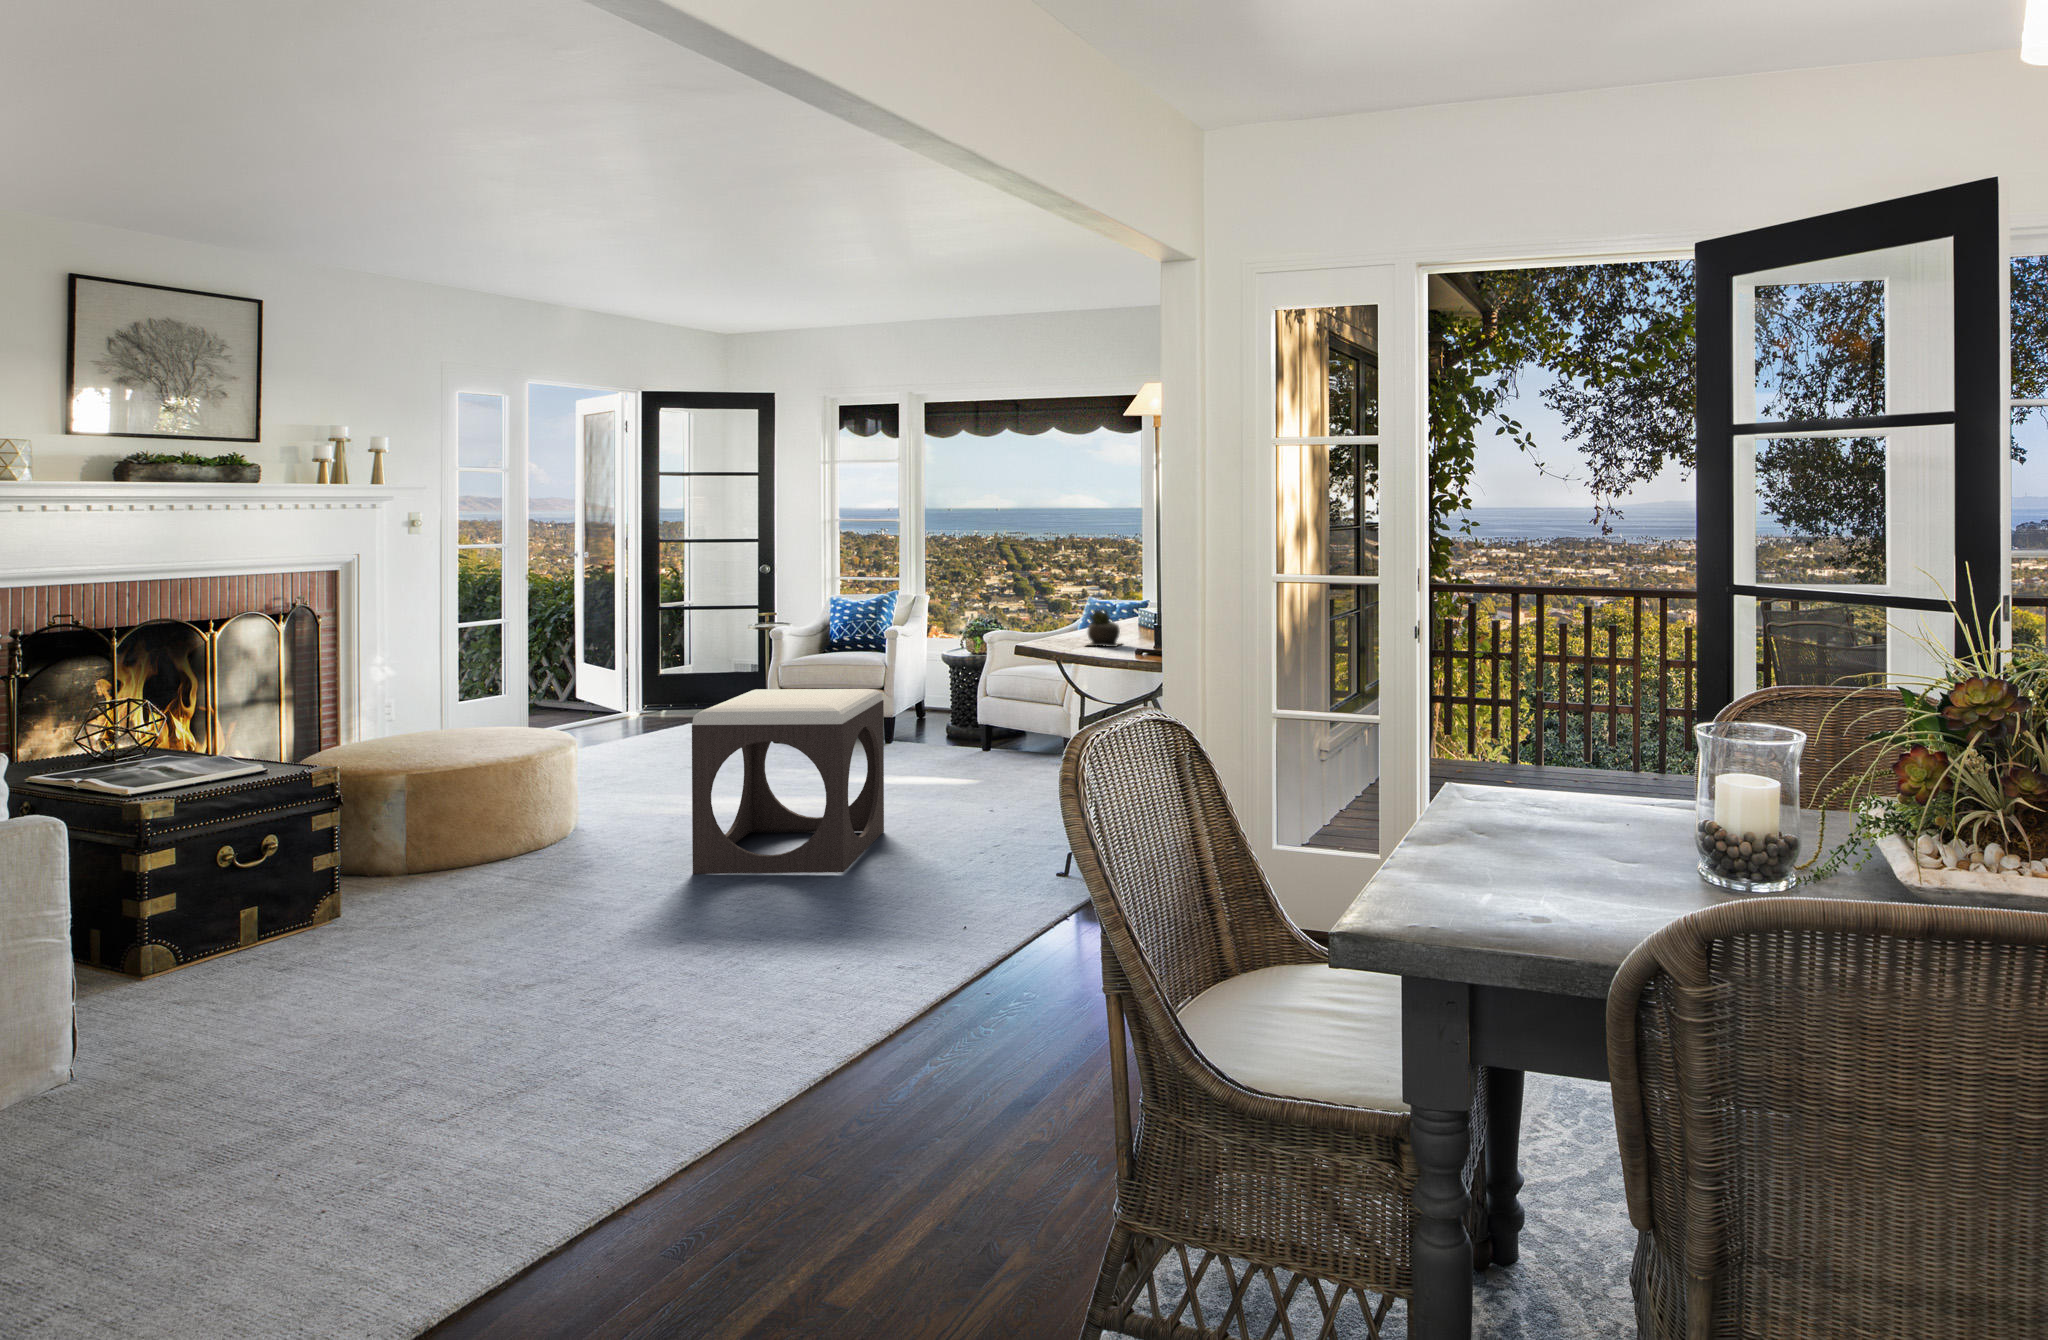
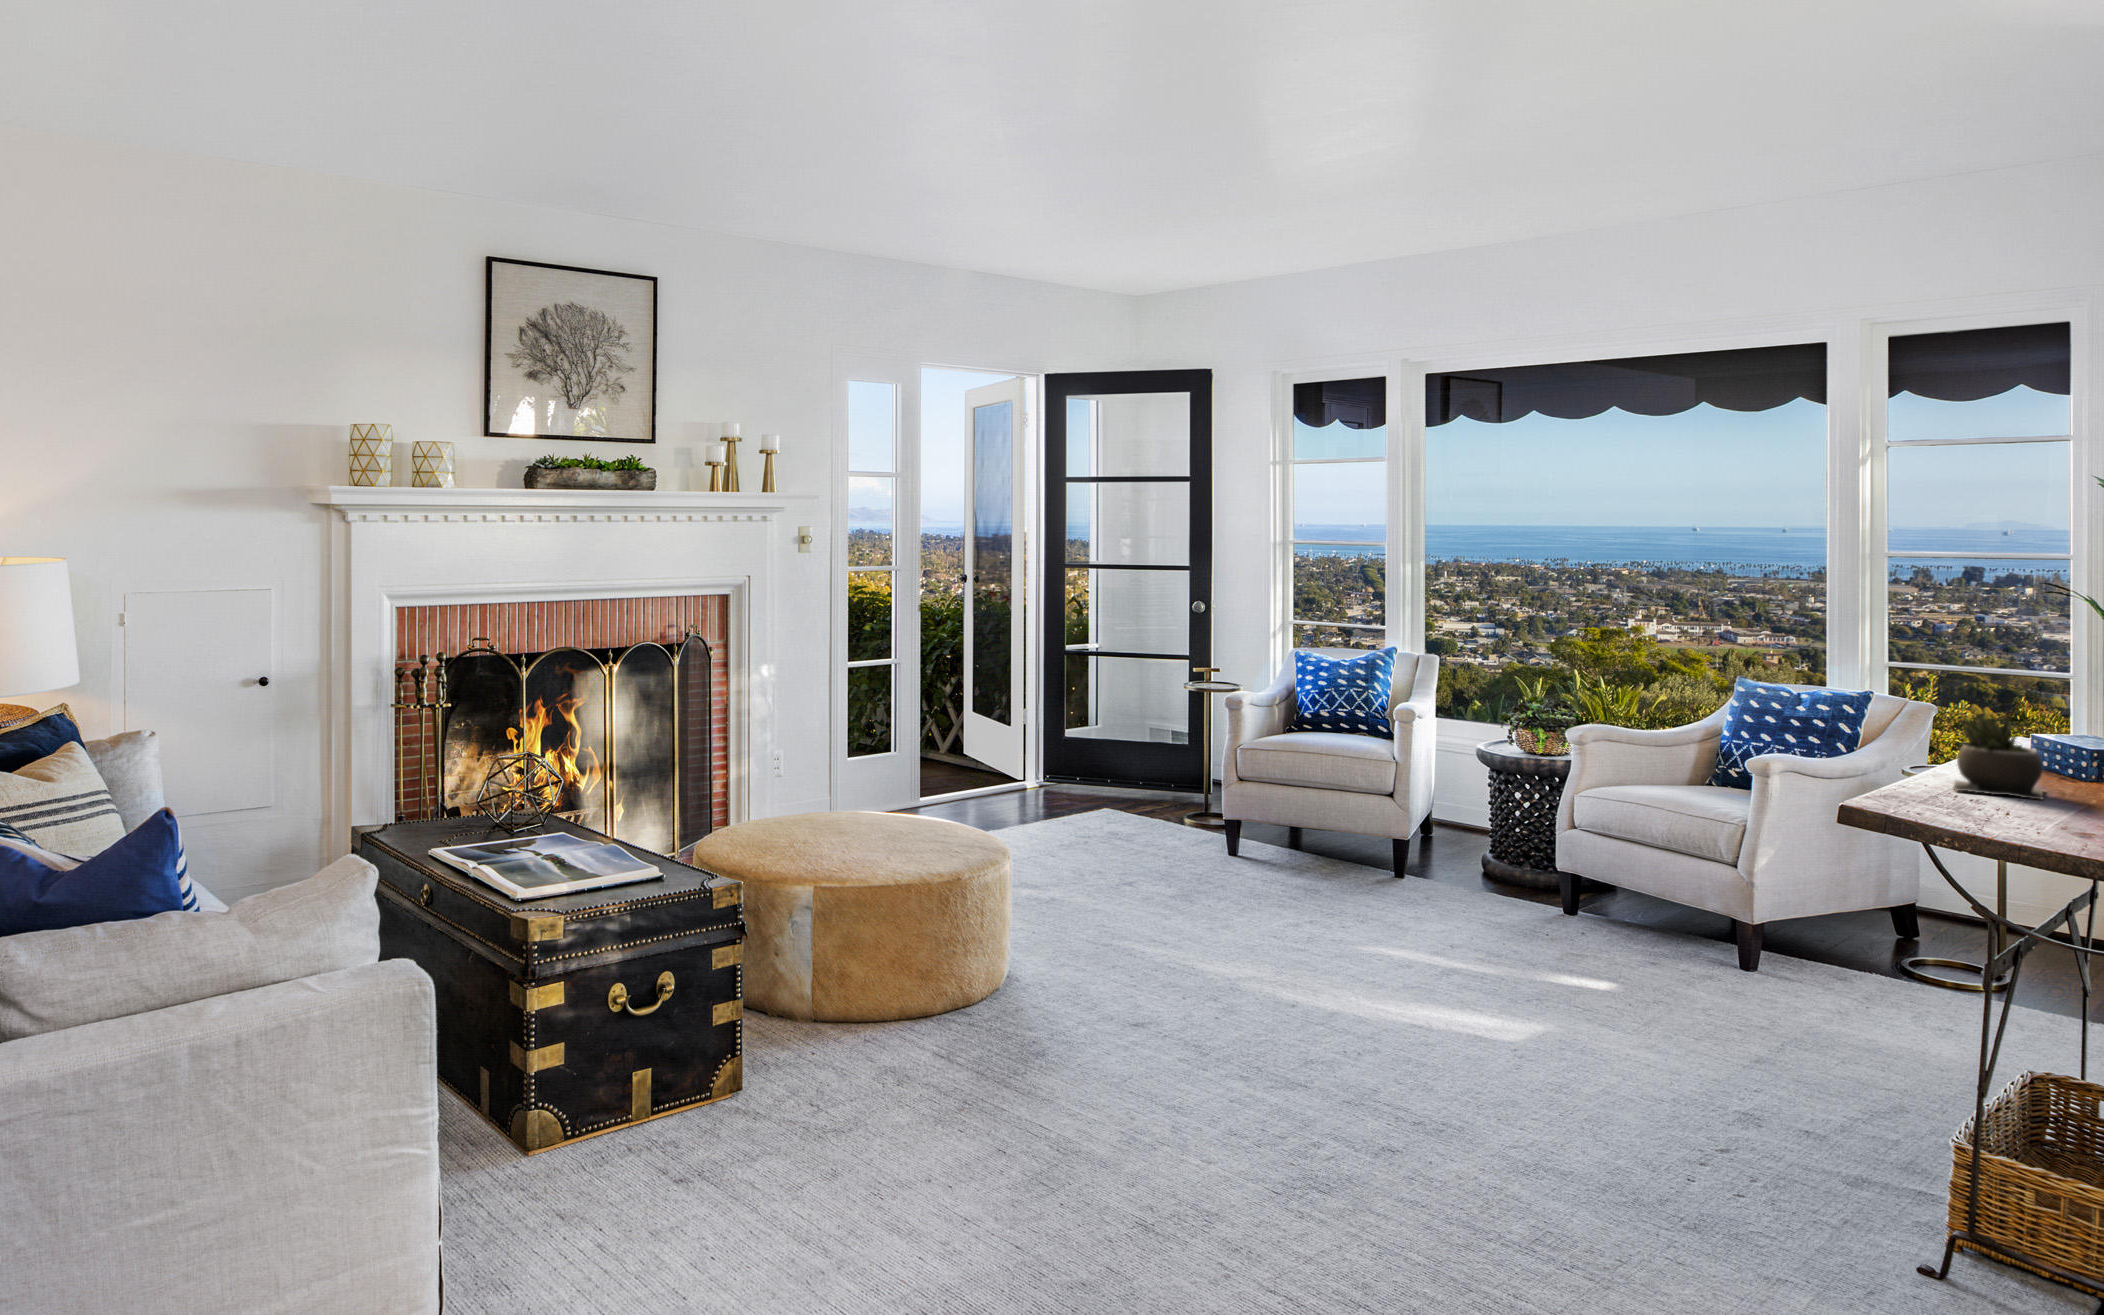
footstool: present [692,689,884,874] -> none [1203,807,1495,1168]

